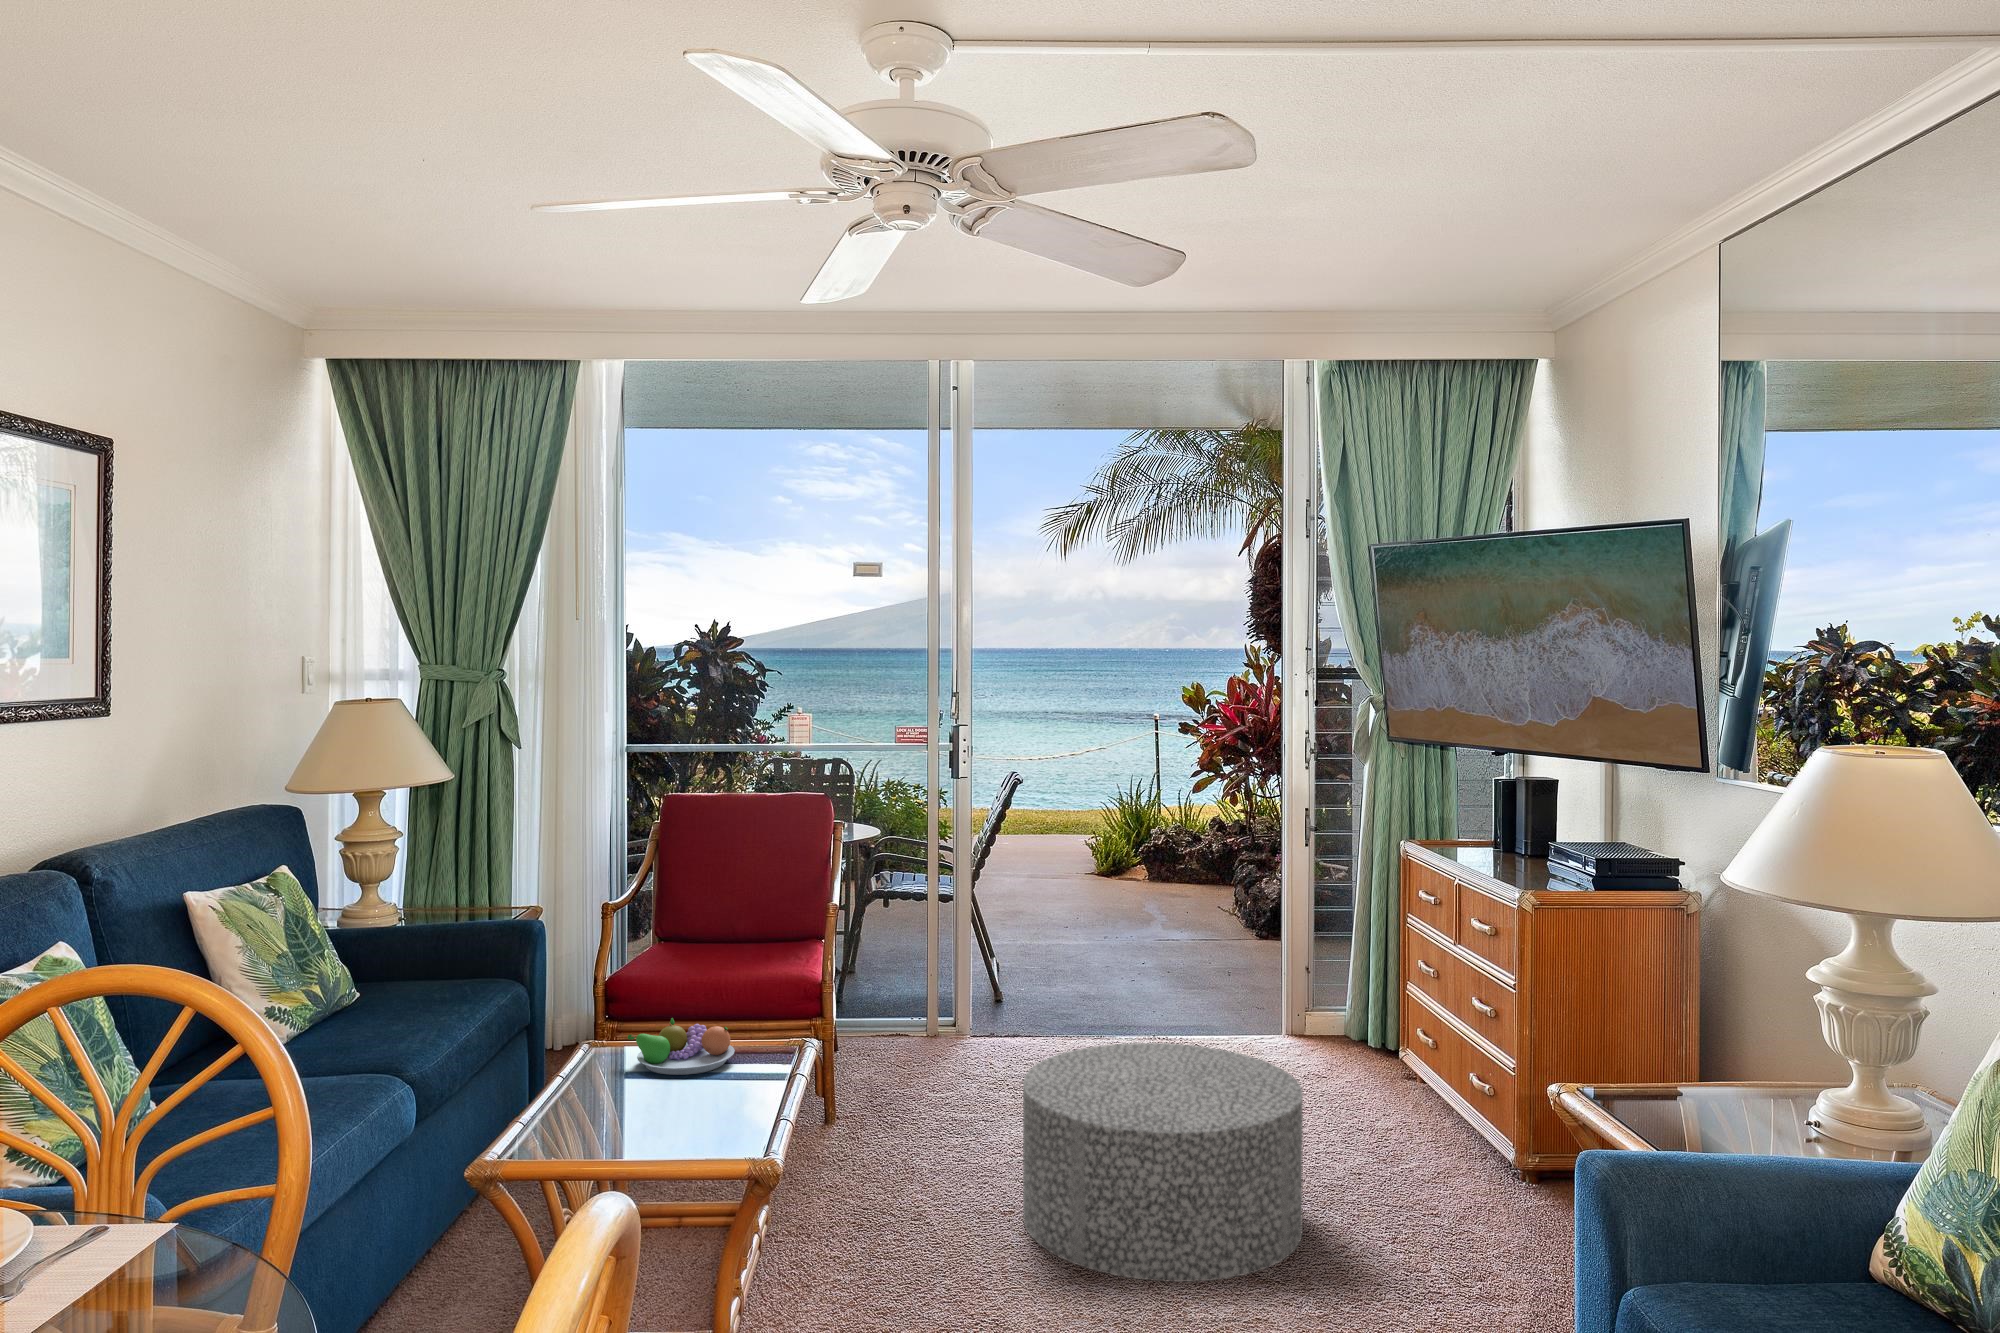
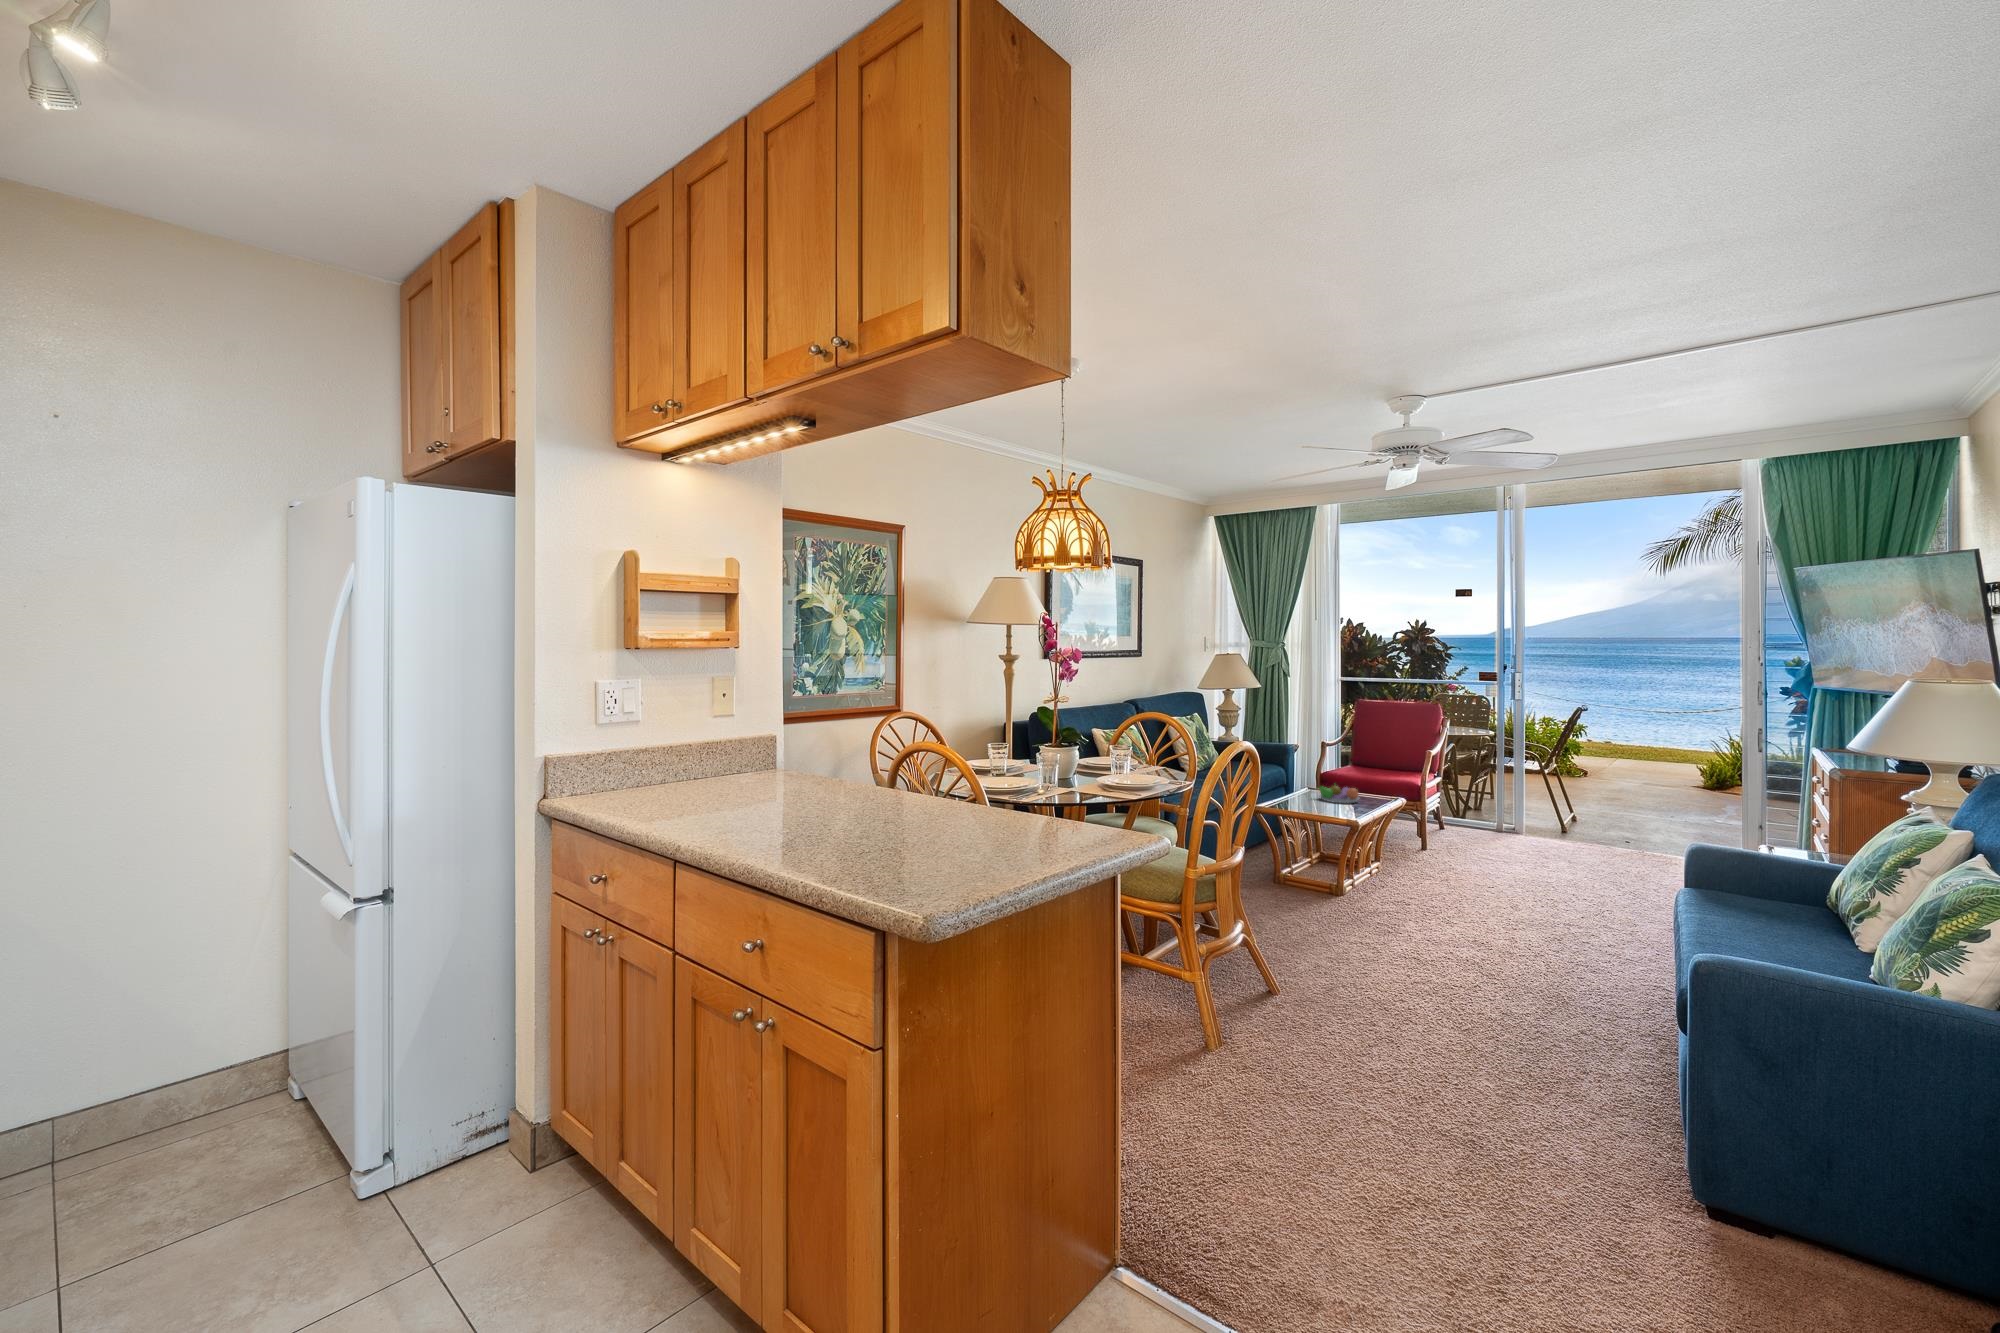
ottoman: present [1023,1043,1303,1282] -> none [1486,823,1642,921]

